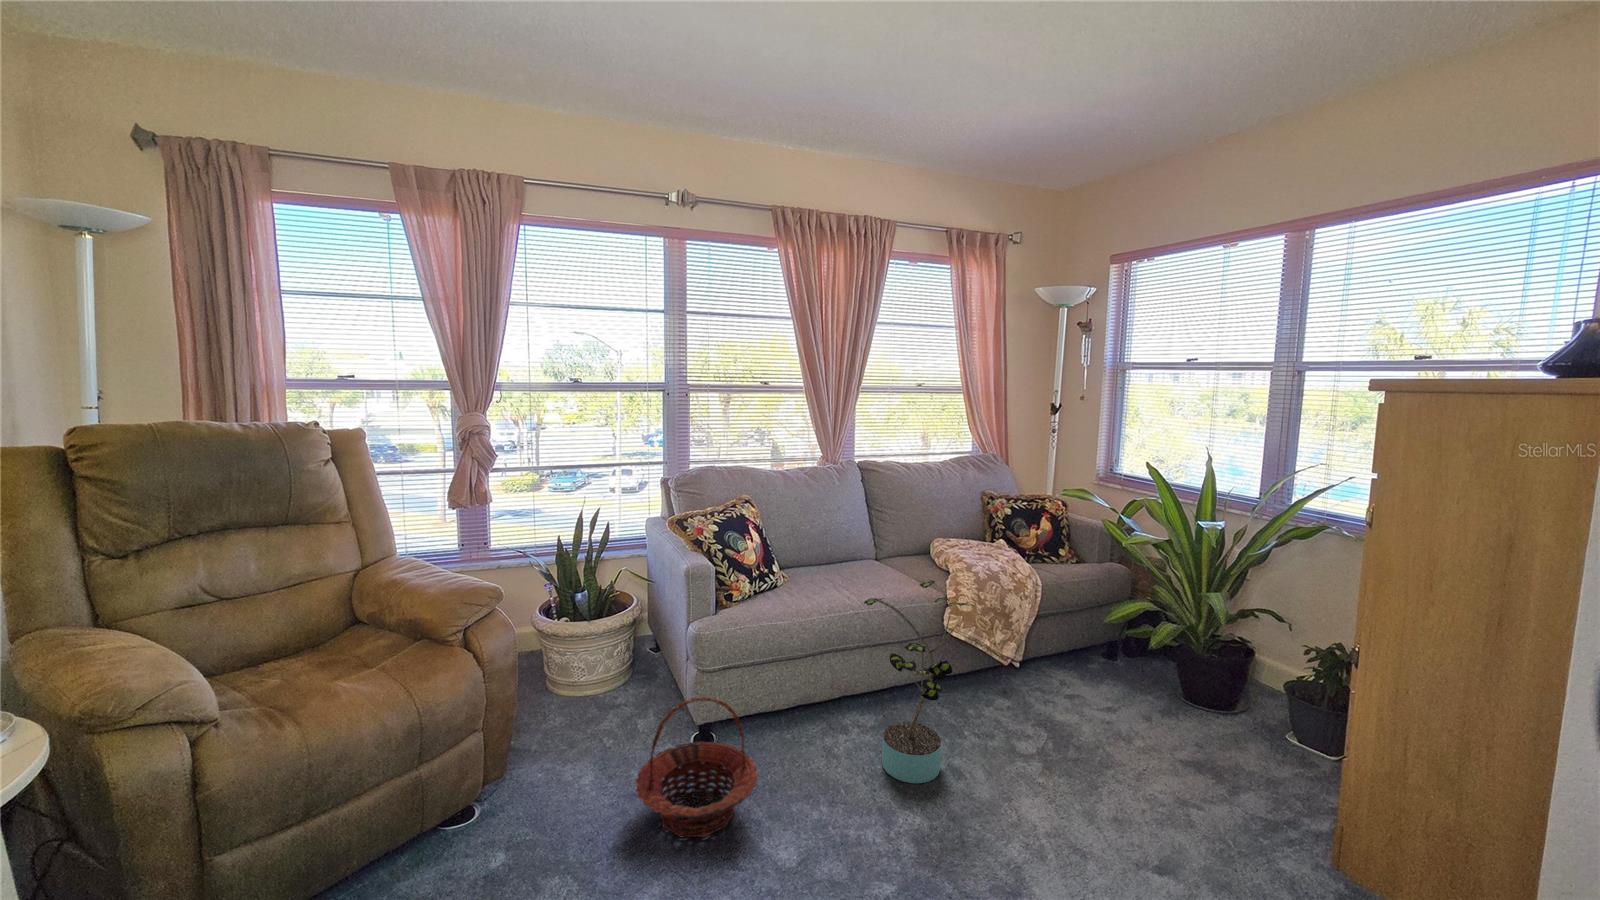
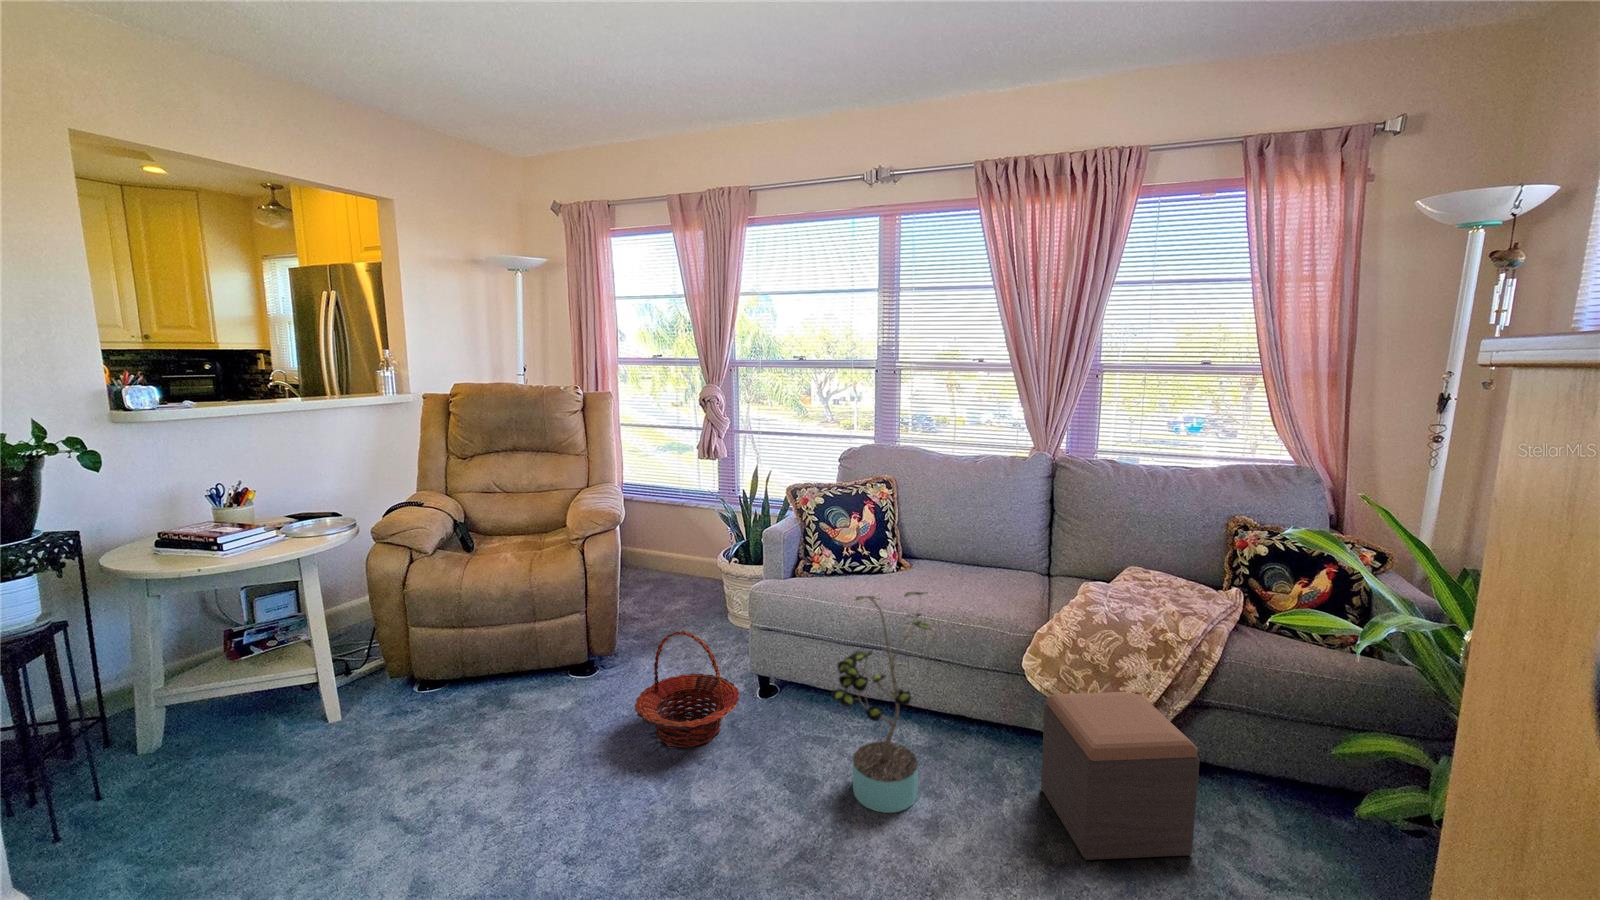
footstool: none [977,619,1079,740] -> present [1041,691,1200,860]

